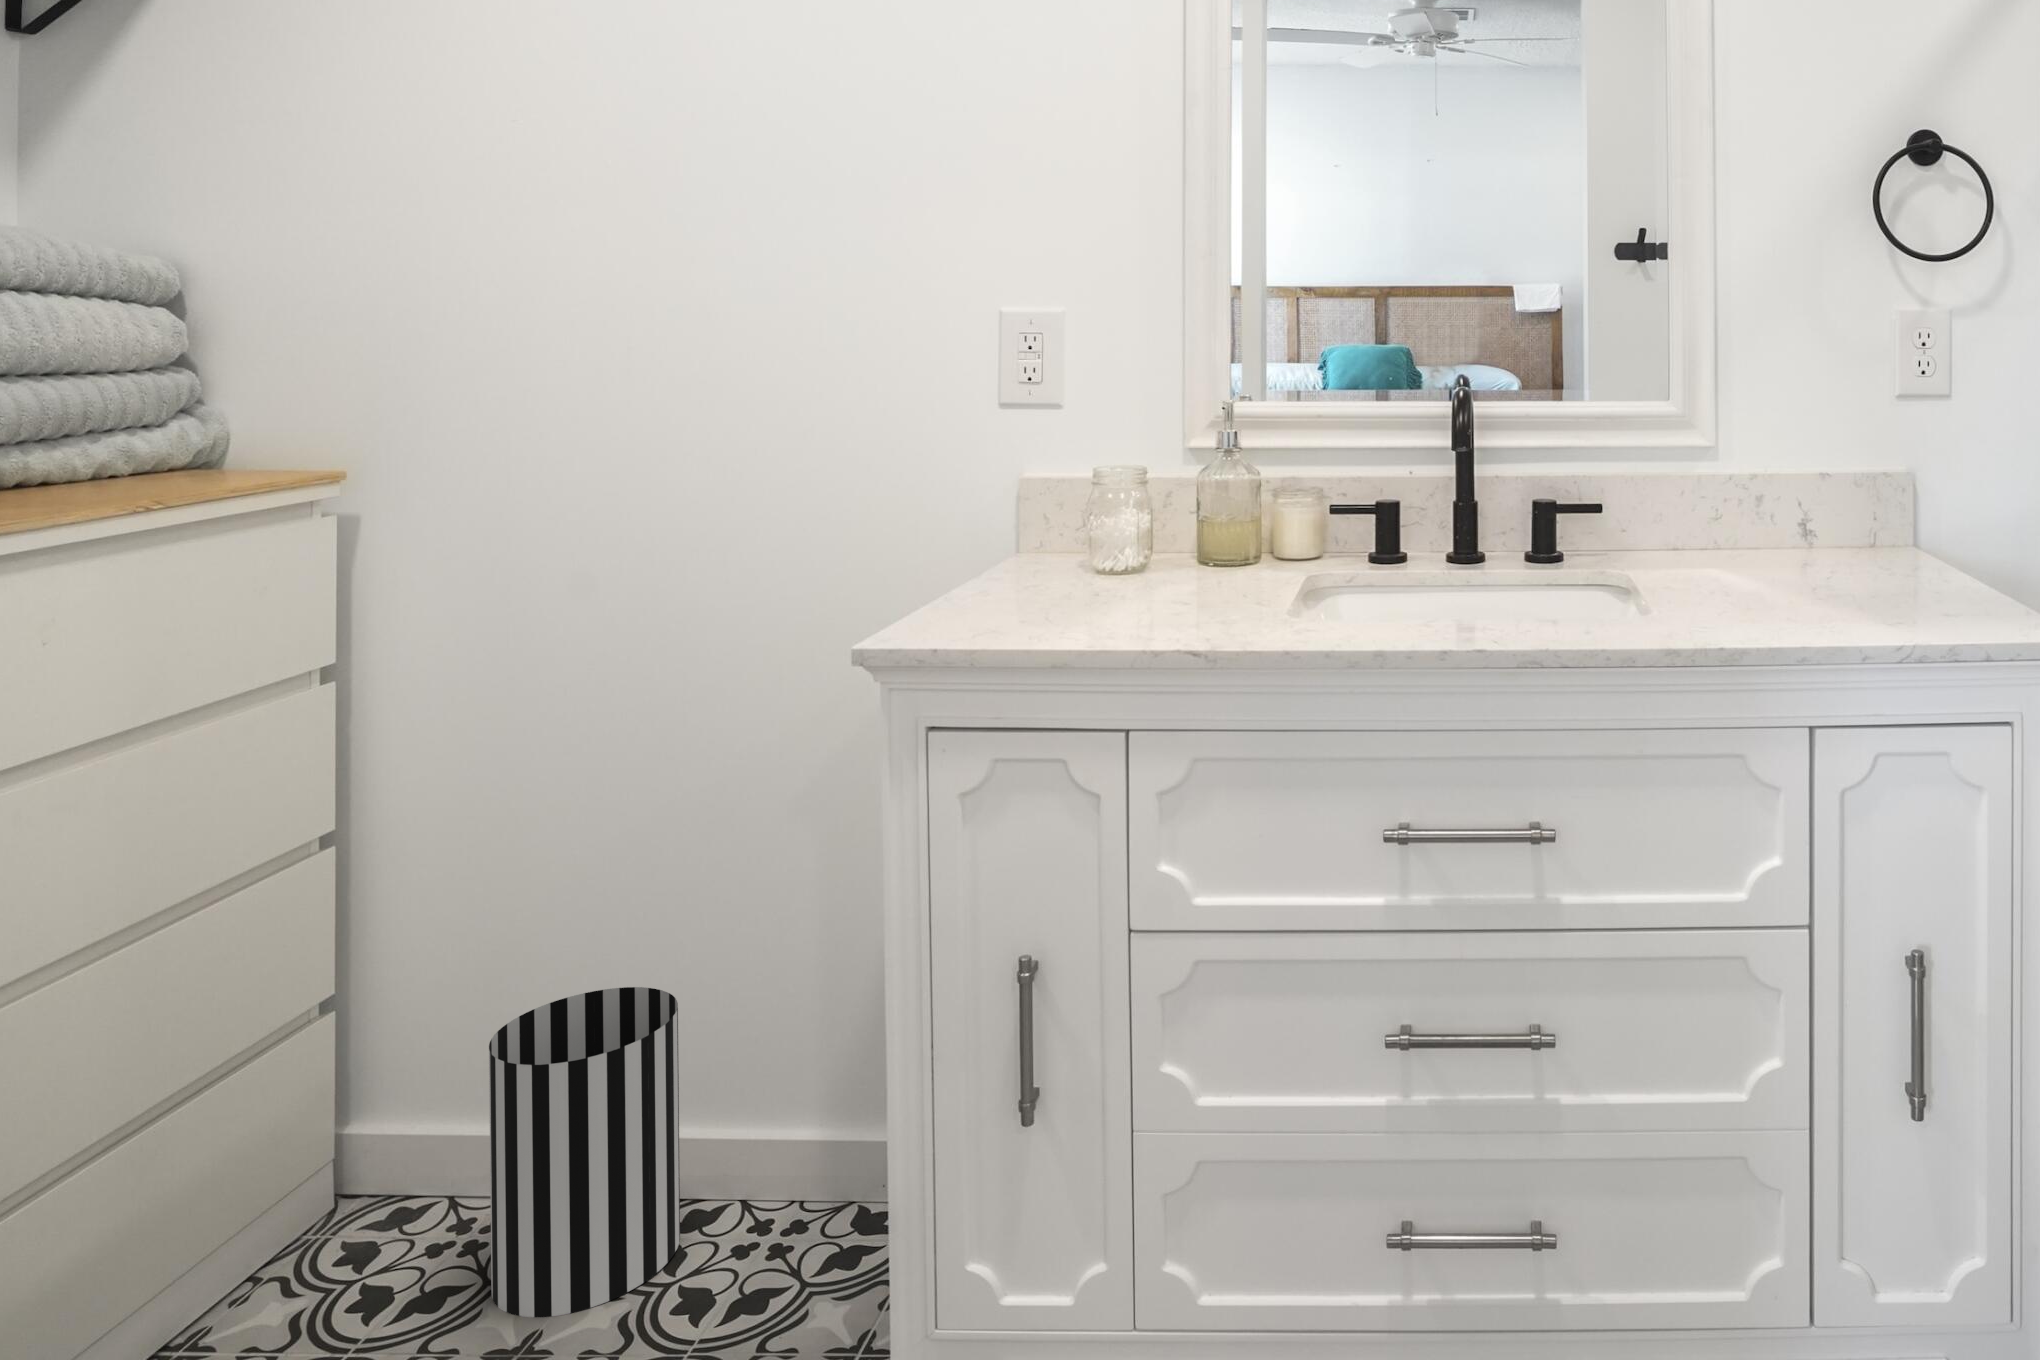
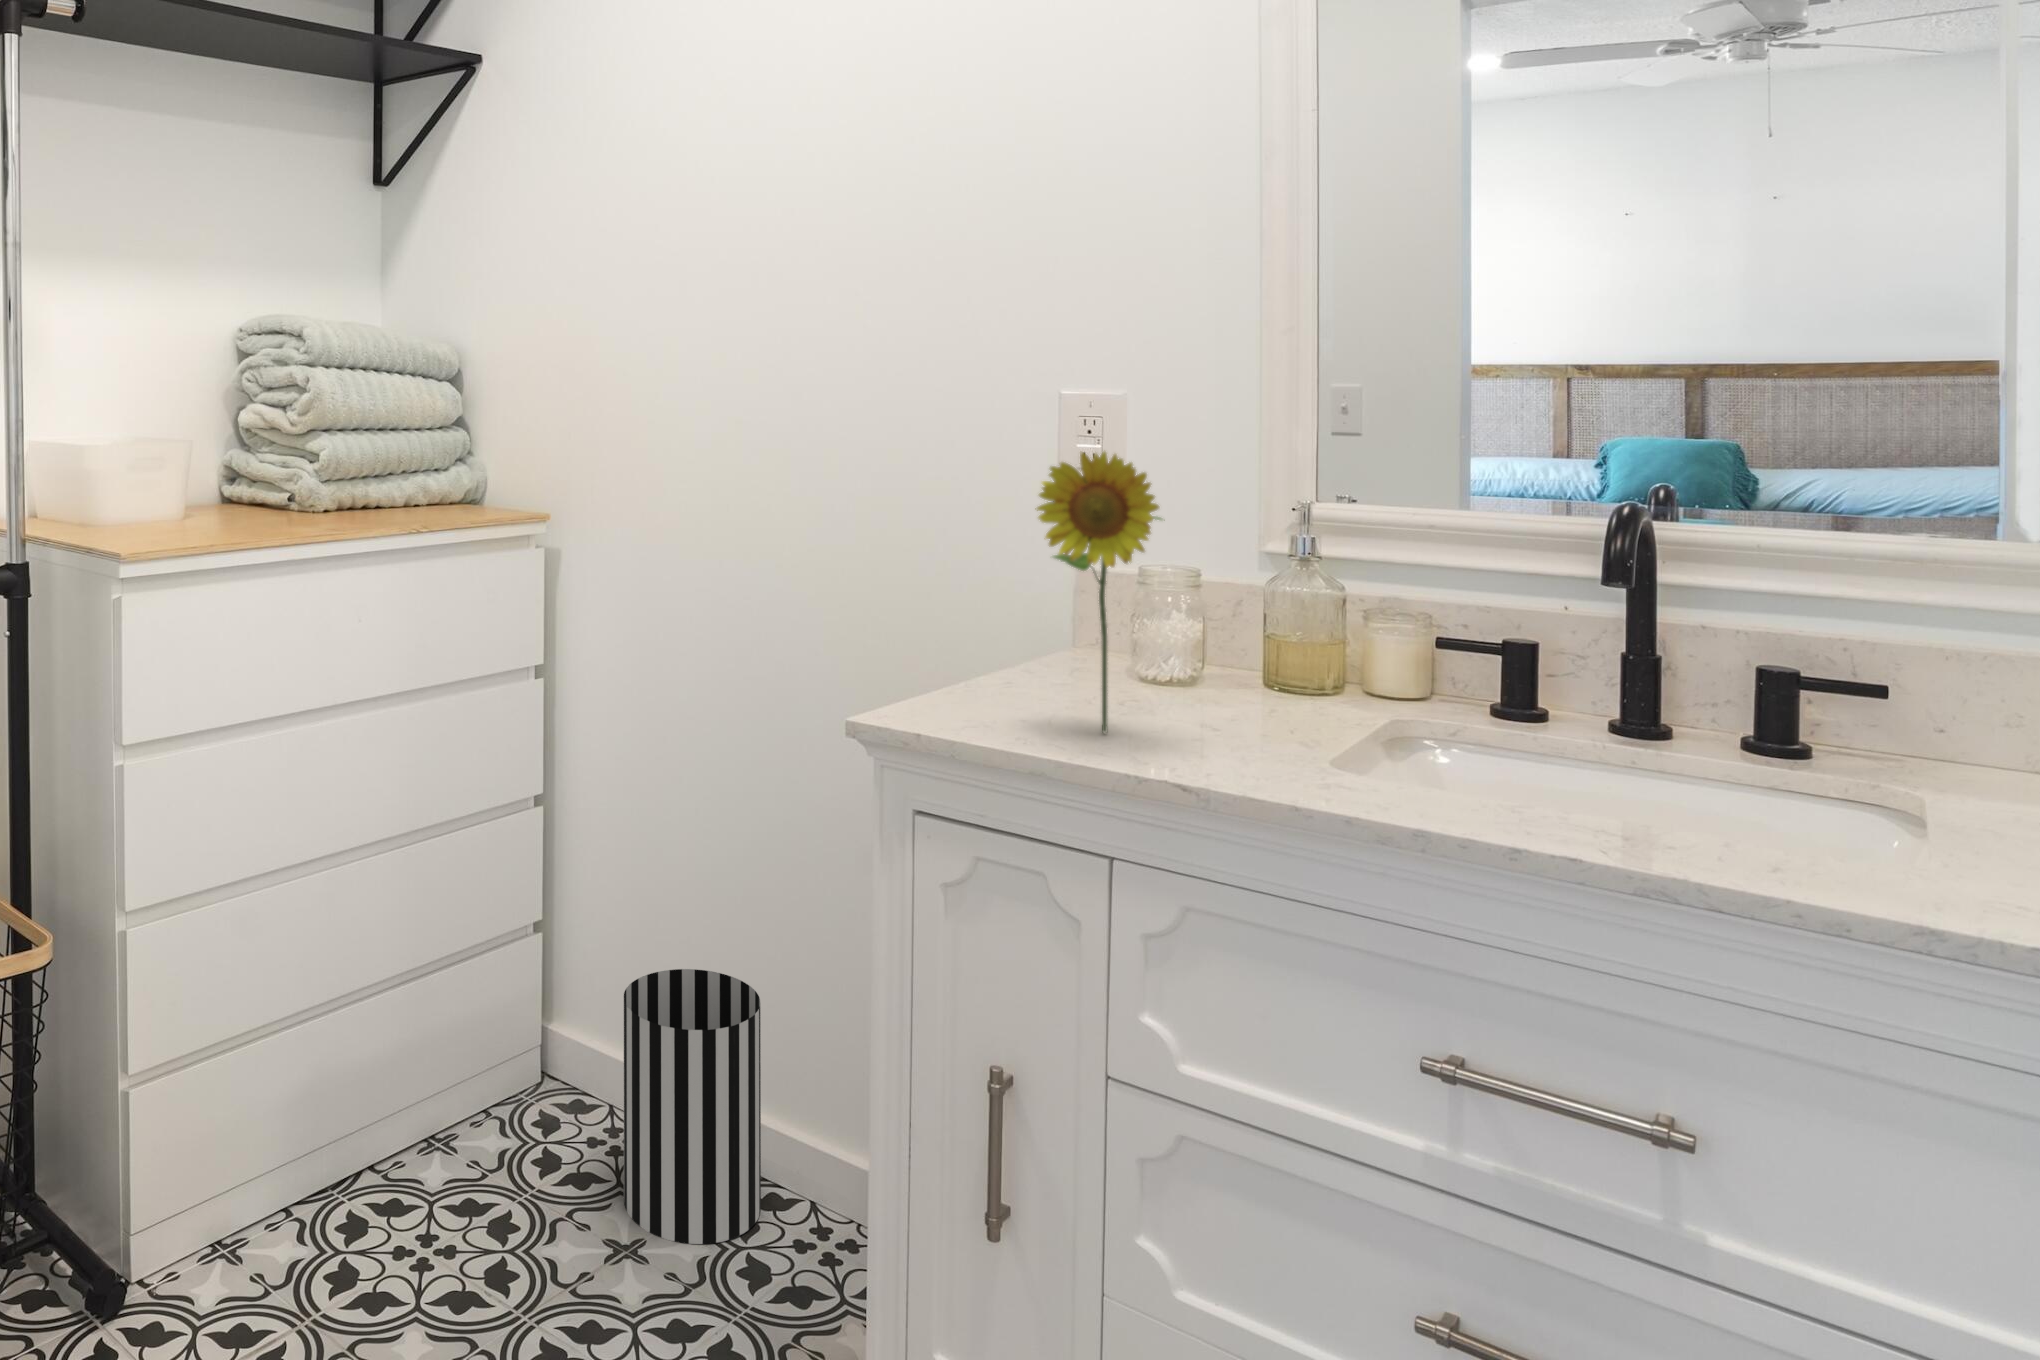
flower: none [1015,345,1133,617] -> present [1037,452,1161,732]

